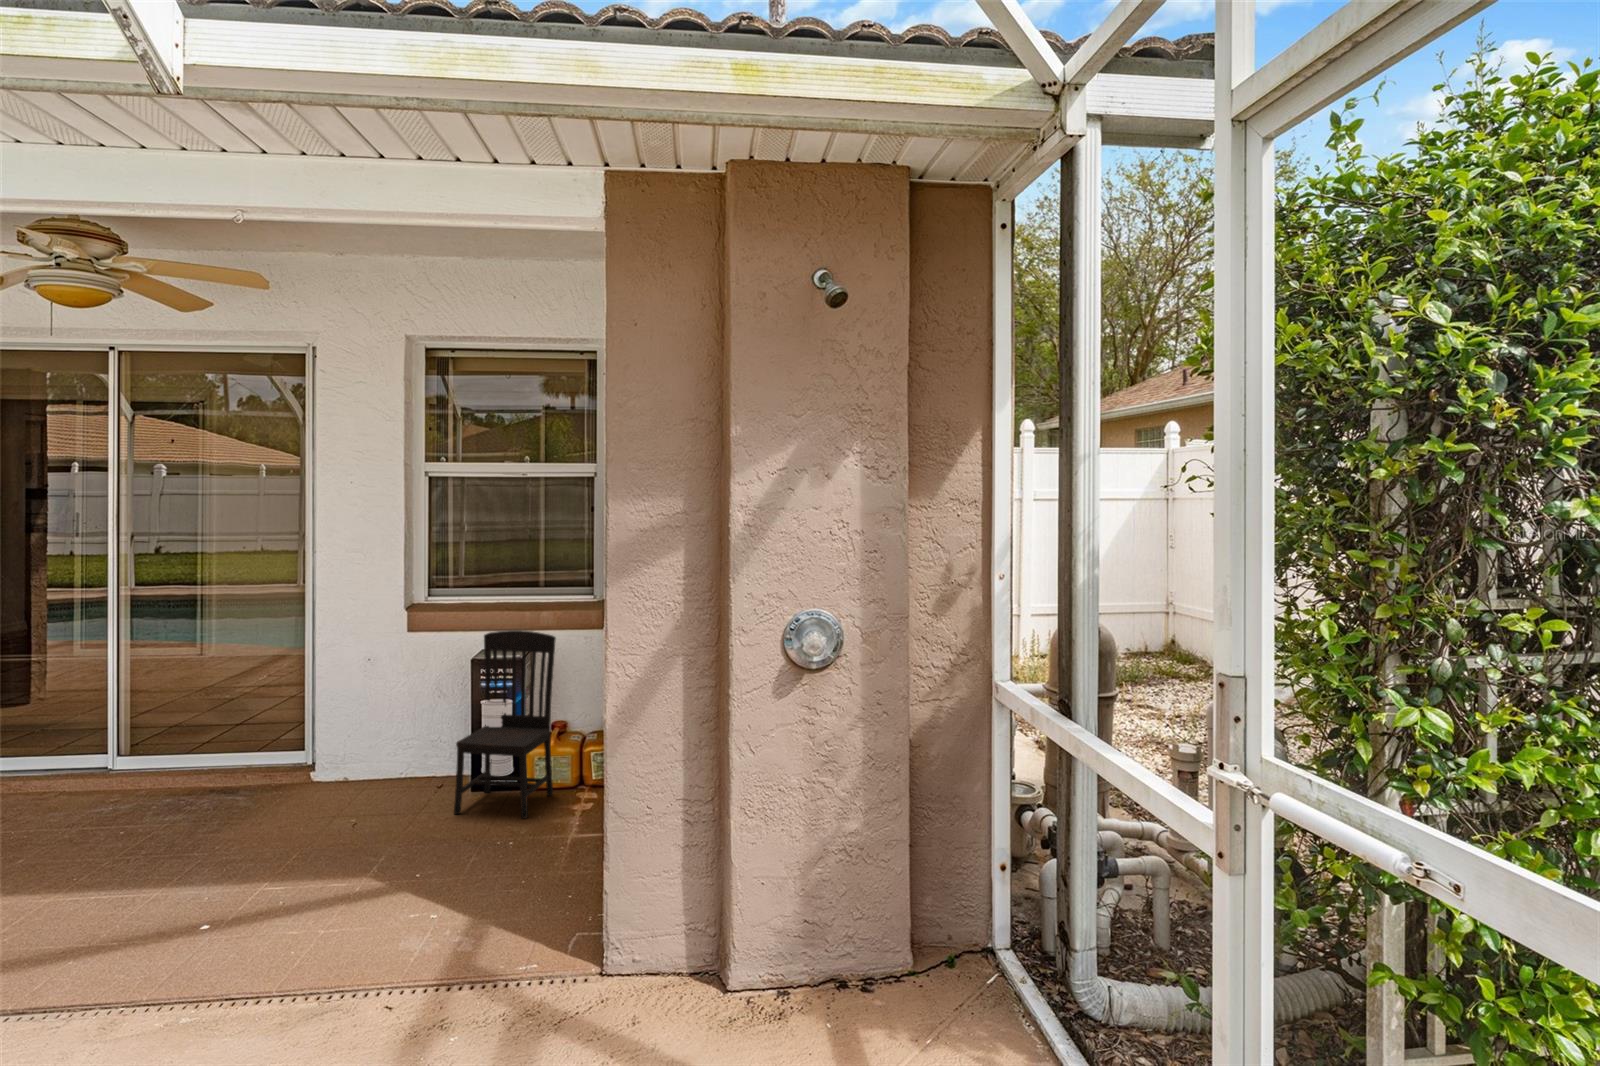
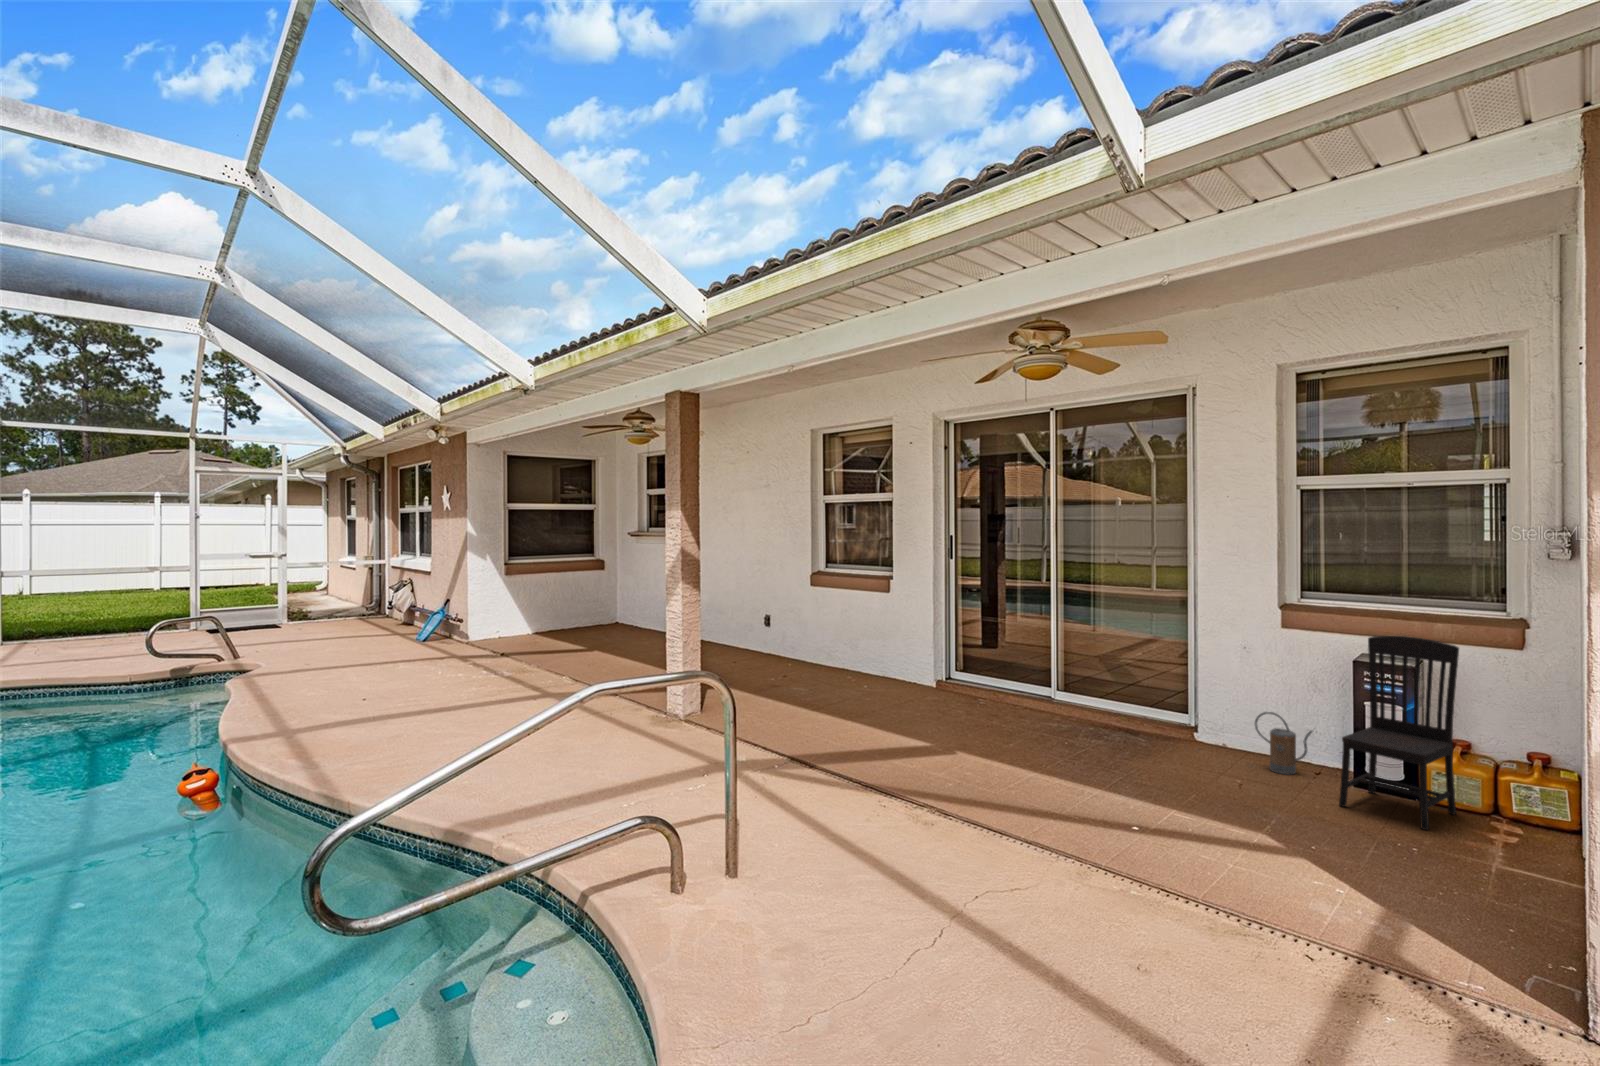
watering can: none [378,726,436,792] -> present [1255,712,1312,774]

